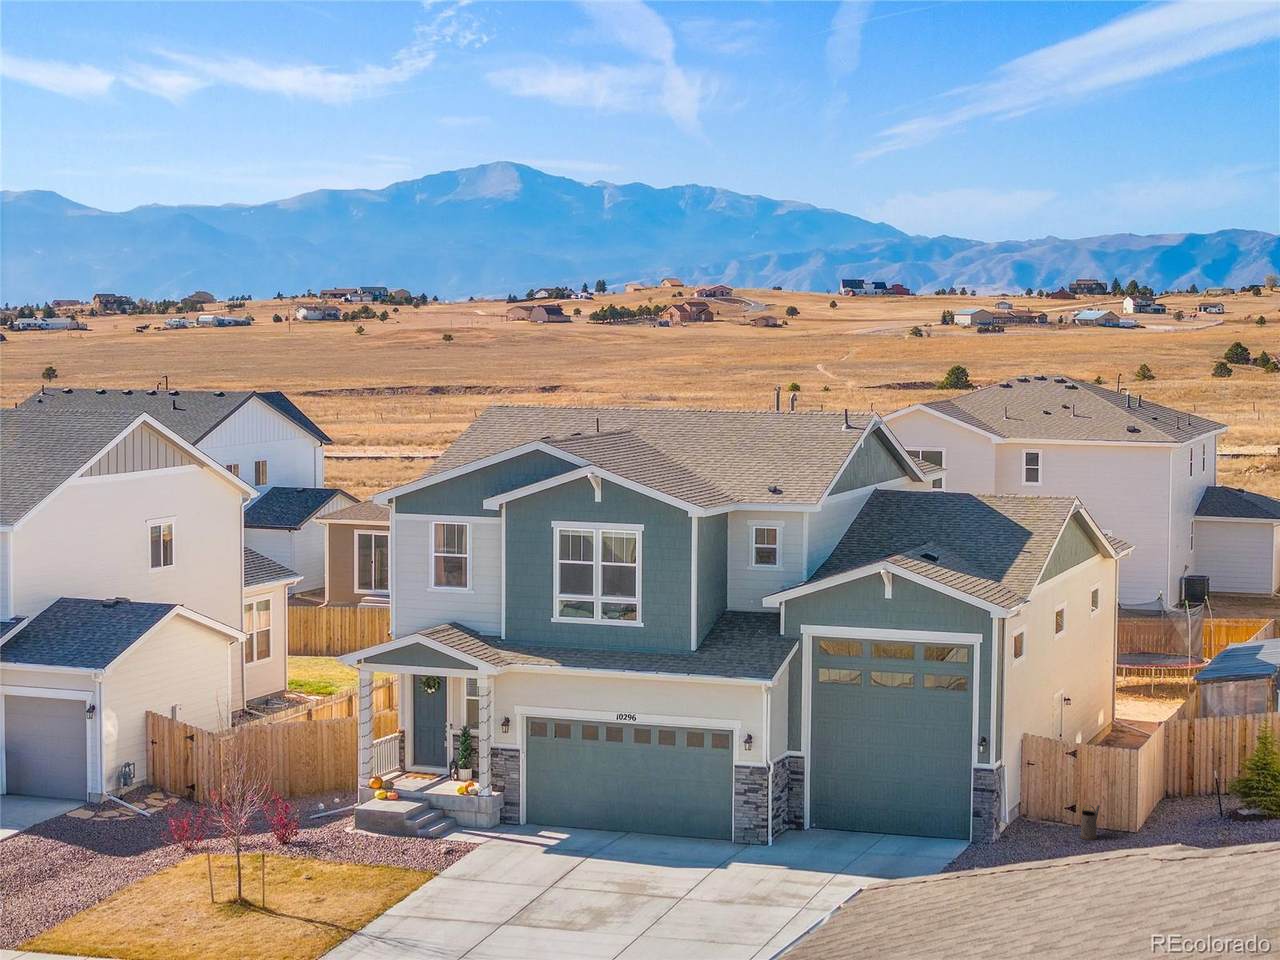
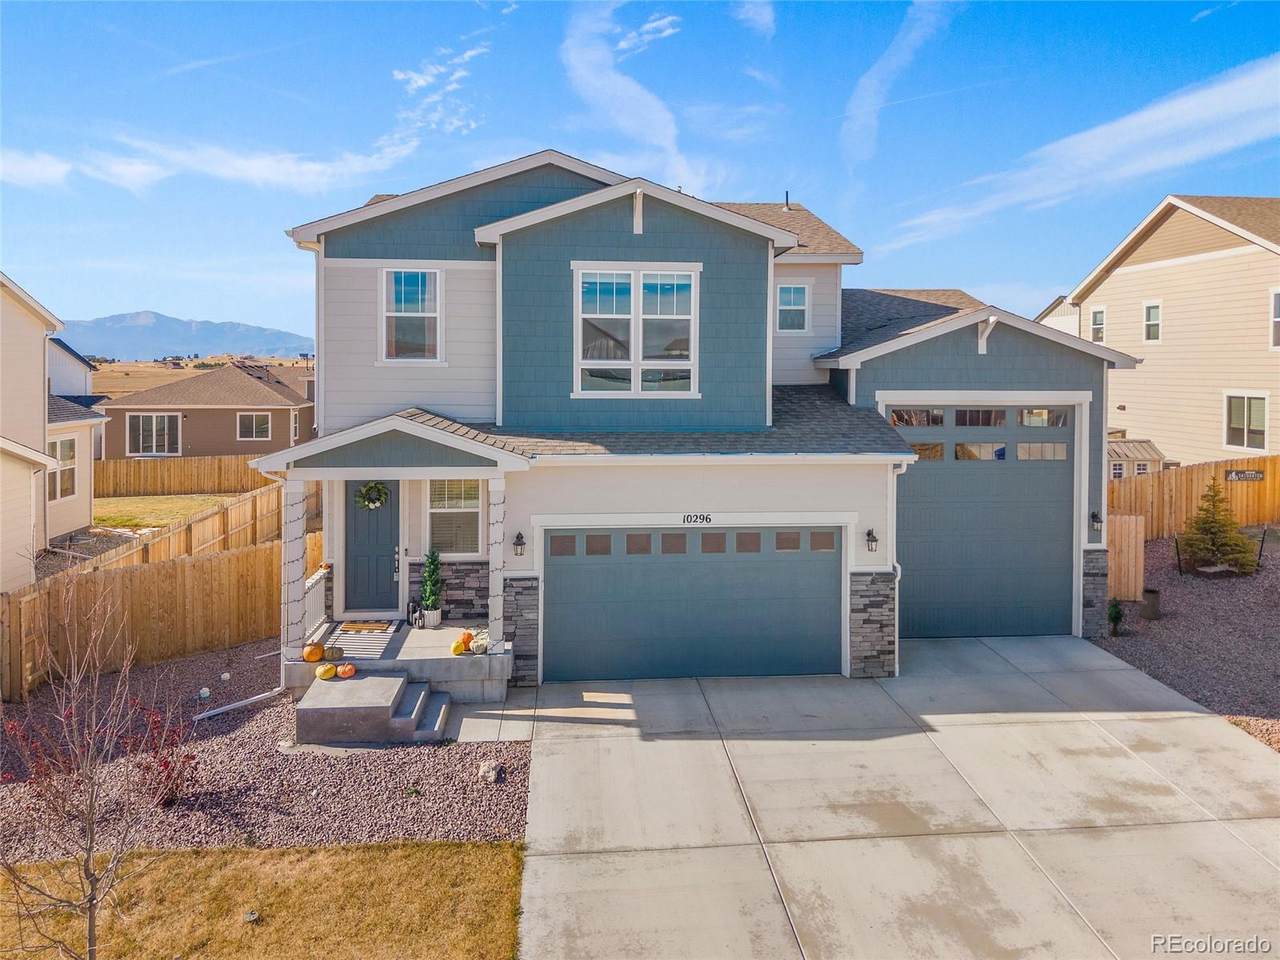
decorative plant: none [999,810,1016,846] -> present [1106,597,1127,637]

